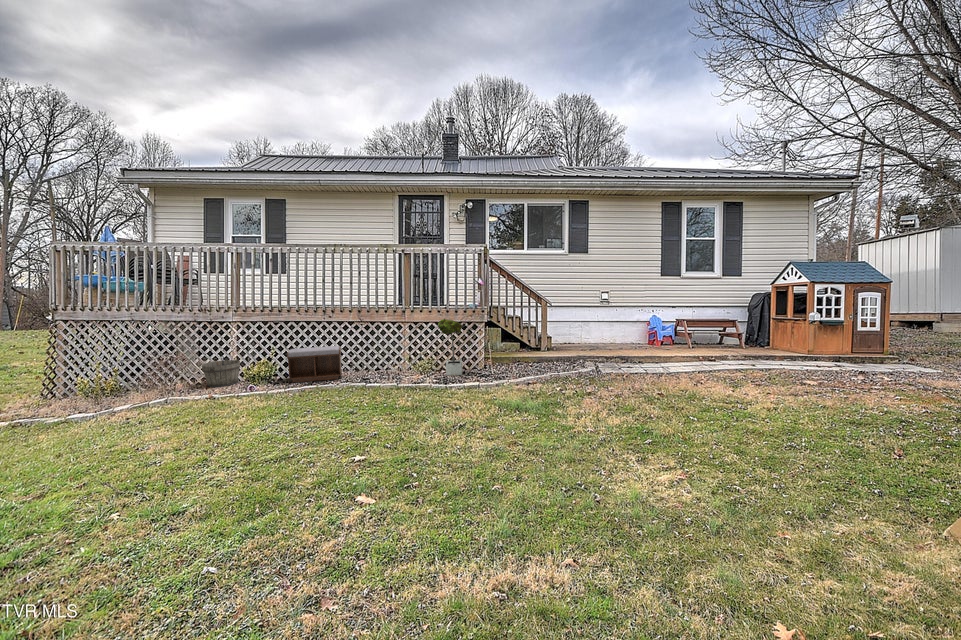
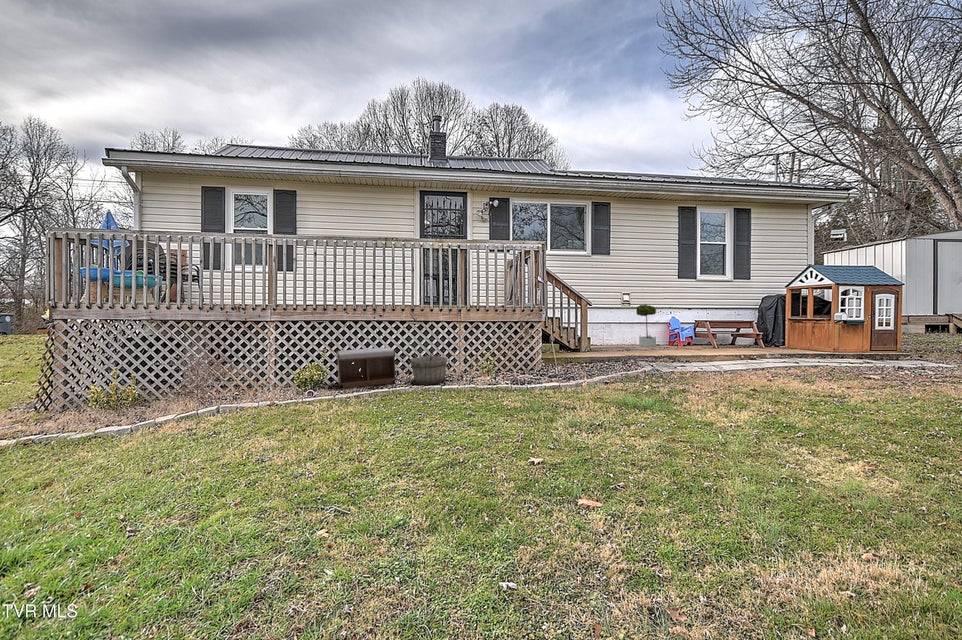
potted tree: present [438,319,463,375] -> present [636,304,656,347]
wooden bucket: present [202,355,240,387] -> present [410,352,447,384]

